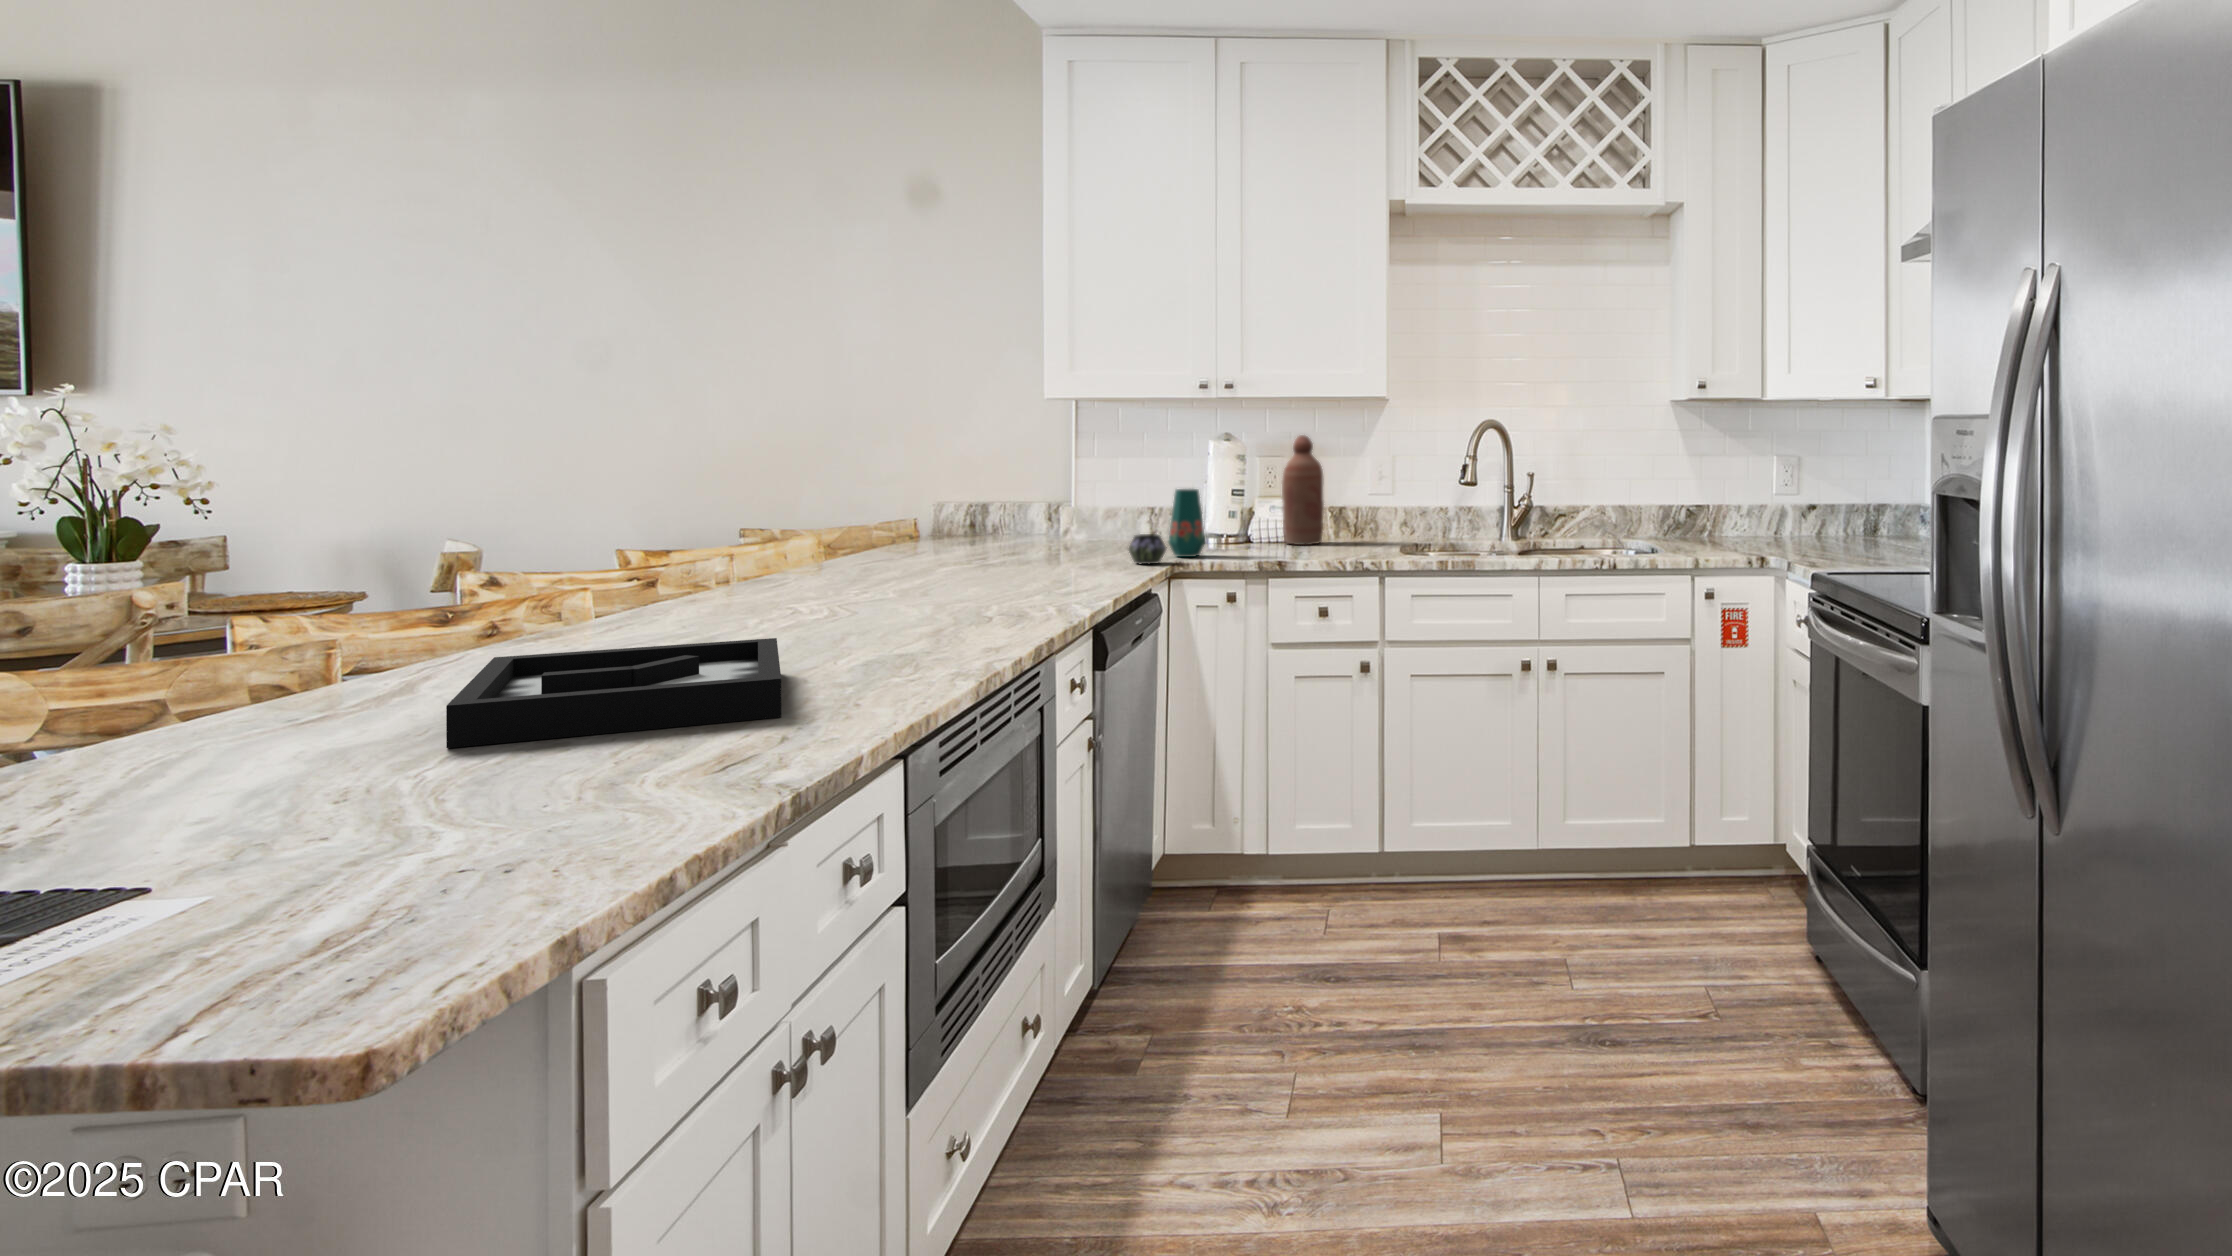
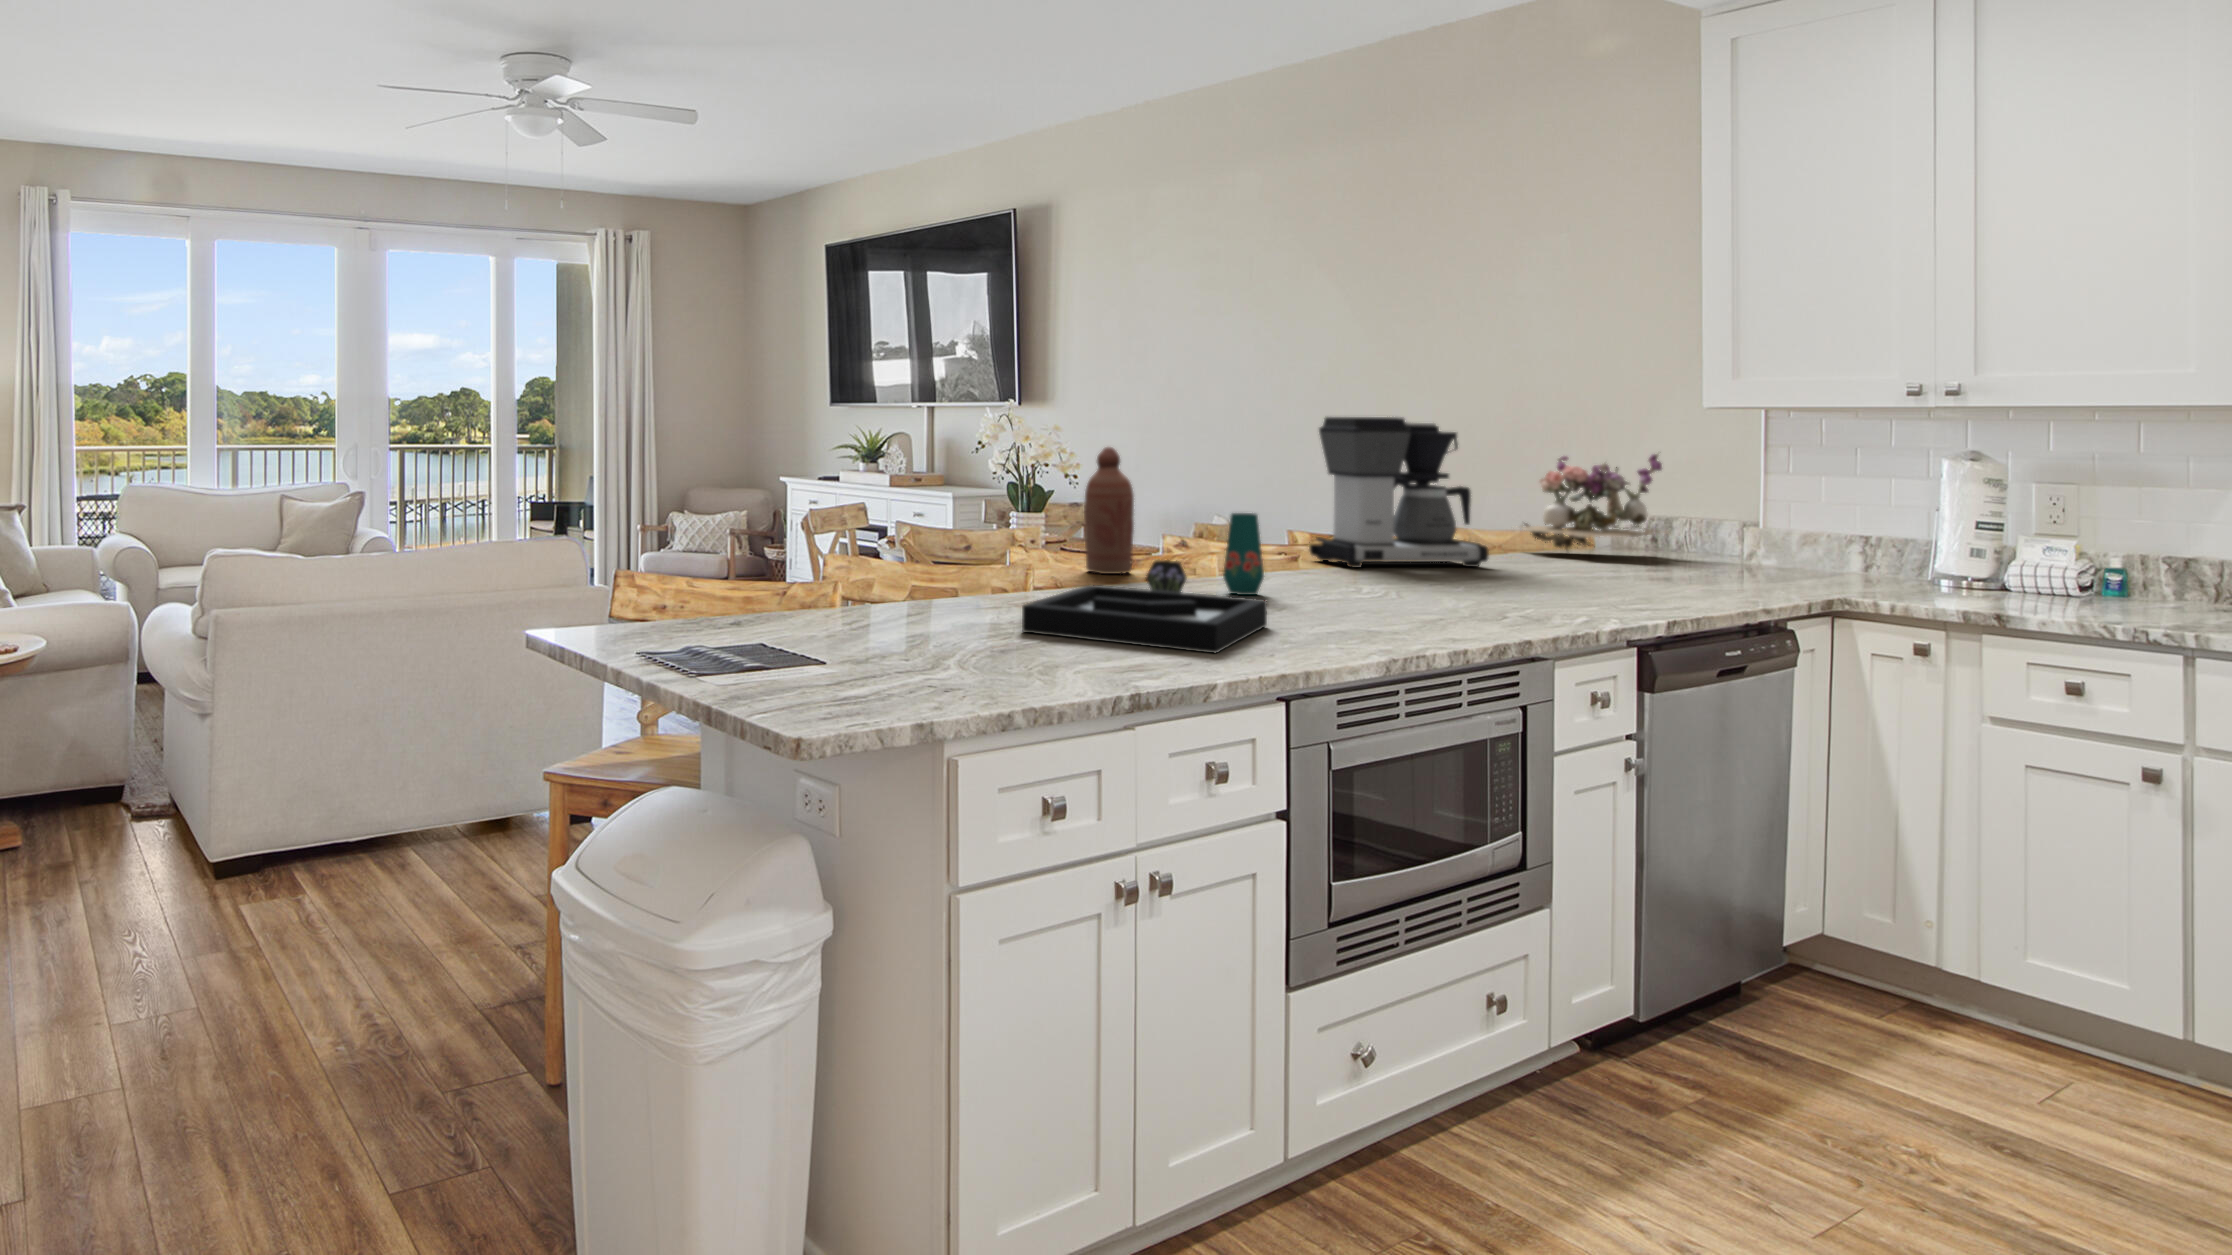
coffee maker: none [671,408,874,588] -> present [1309,417,1489,568]
bottle: present [1282,435,1324,545] -> present [1084,447,1134,574]
flower arrangement: none [859,439,1007,547] -> present [1520,453,1662,550]
vase: present [1129,489,1205,564] -> present [1146,513,1264,595]

